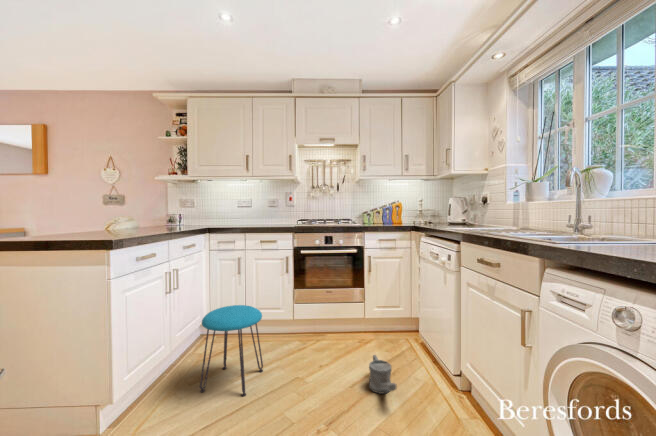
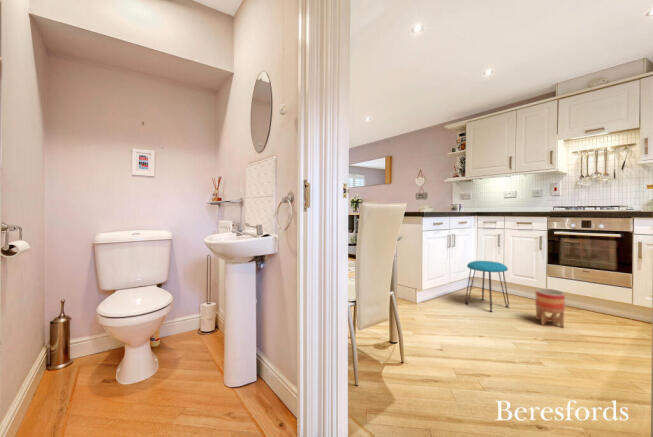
planter: none [302,333,335,394] -> present [535,288,565,327]
watering can: present [369,355,397,394] -> none [596,318,623,345]

